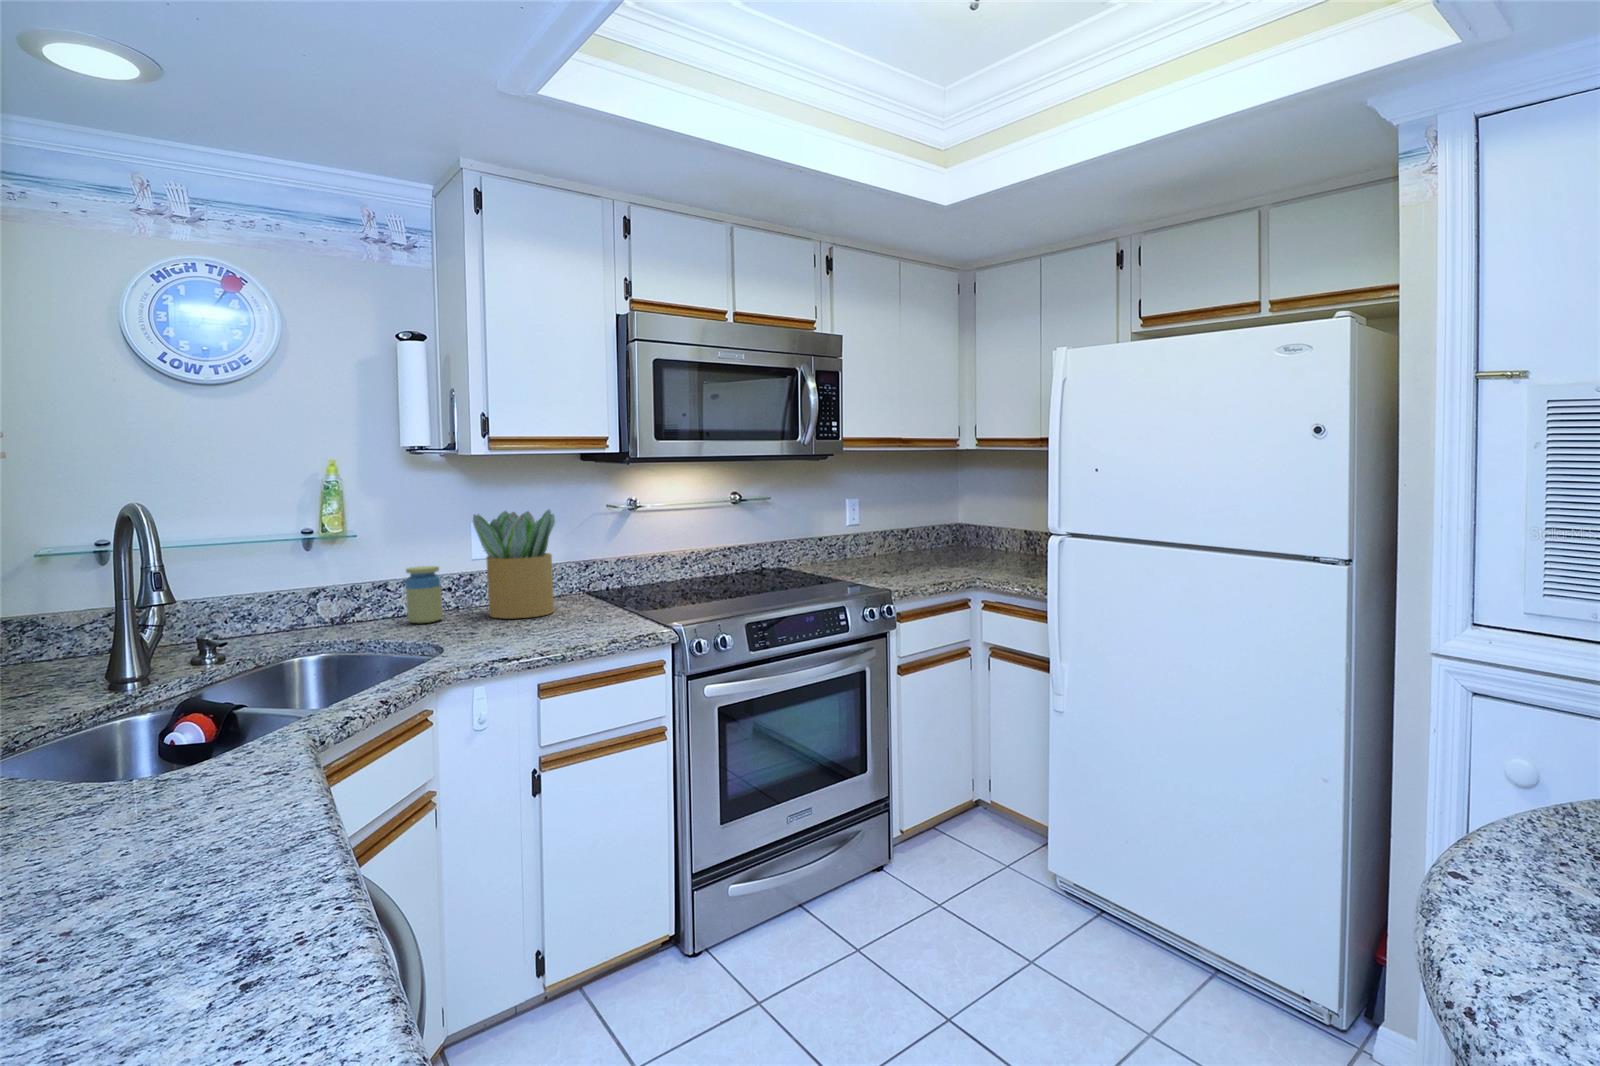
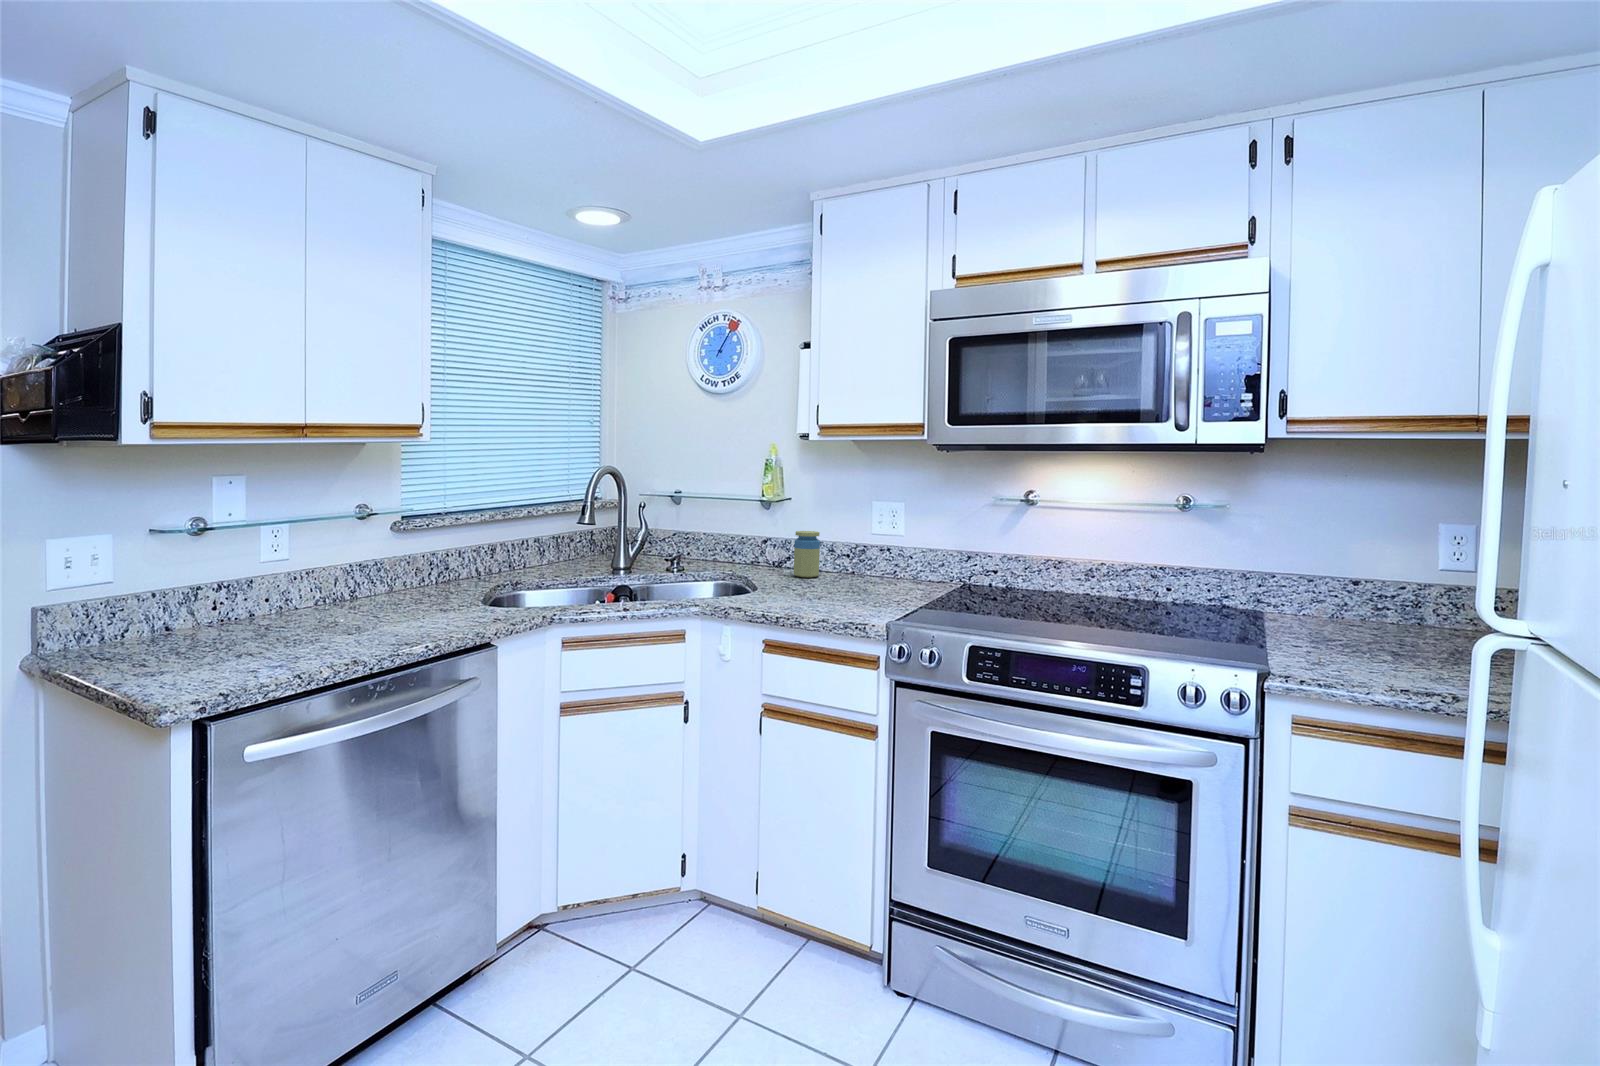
potted plant: present [473,510,555,618] -> none [835,491,903,591]

